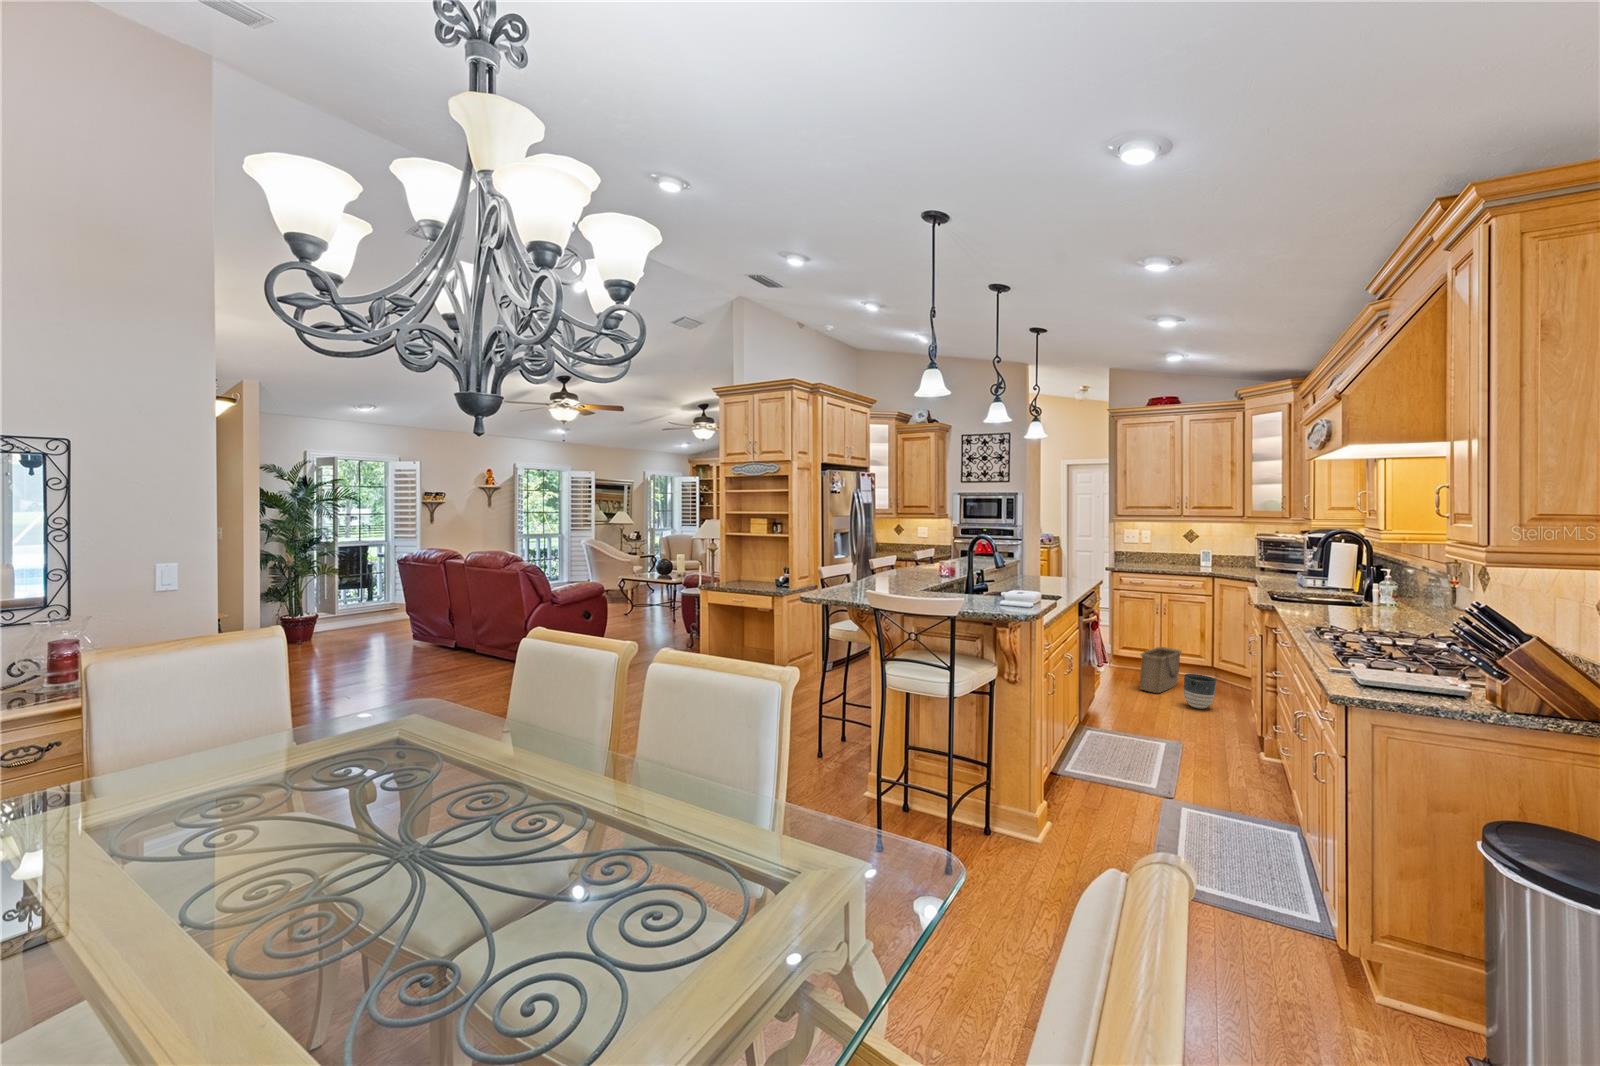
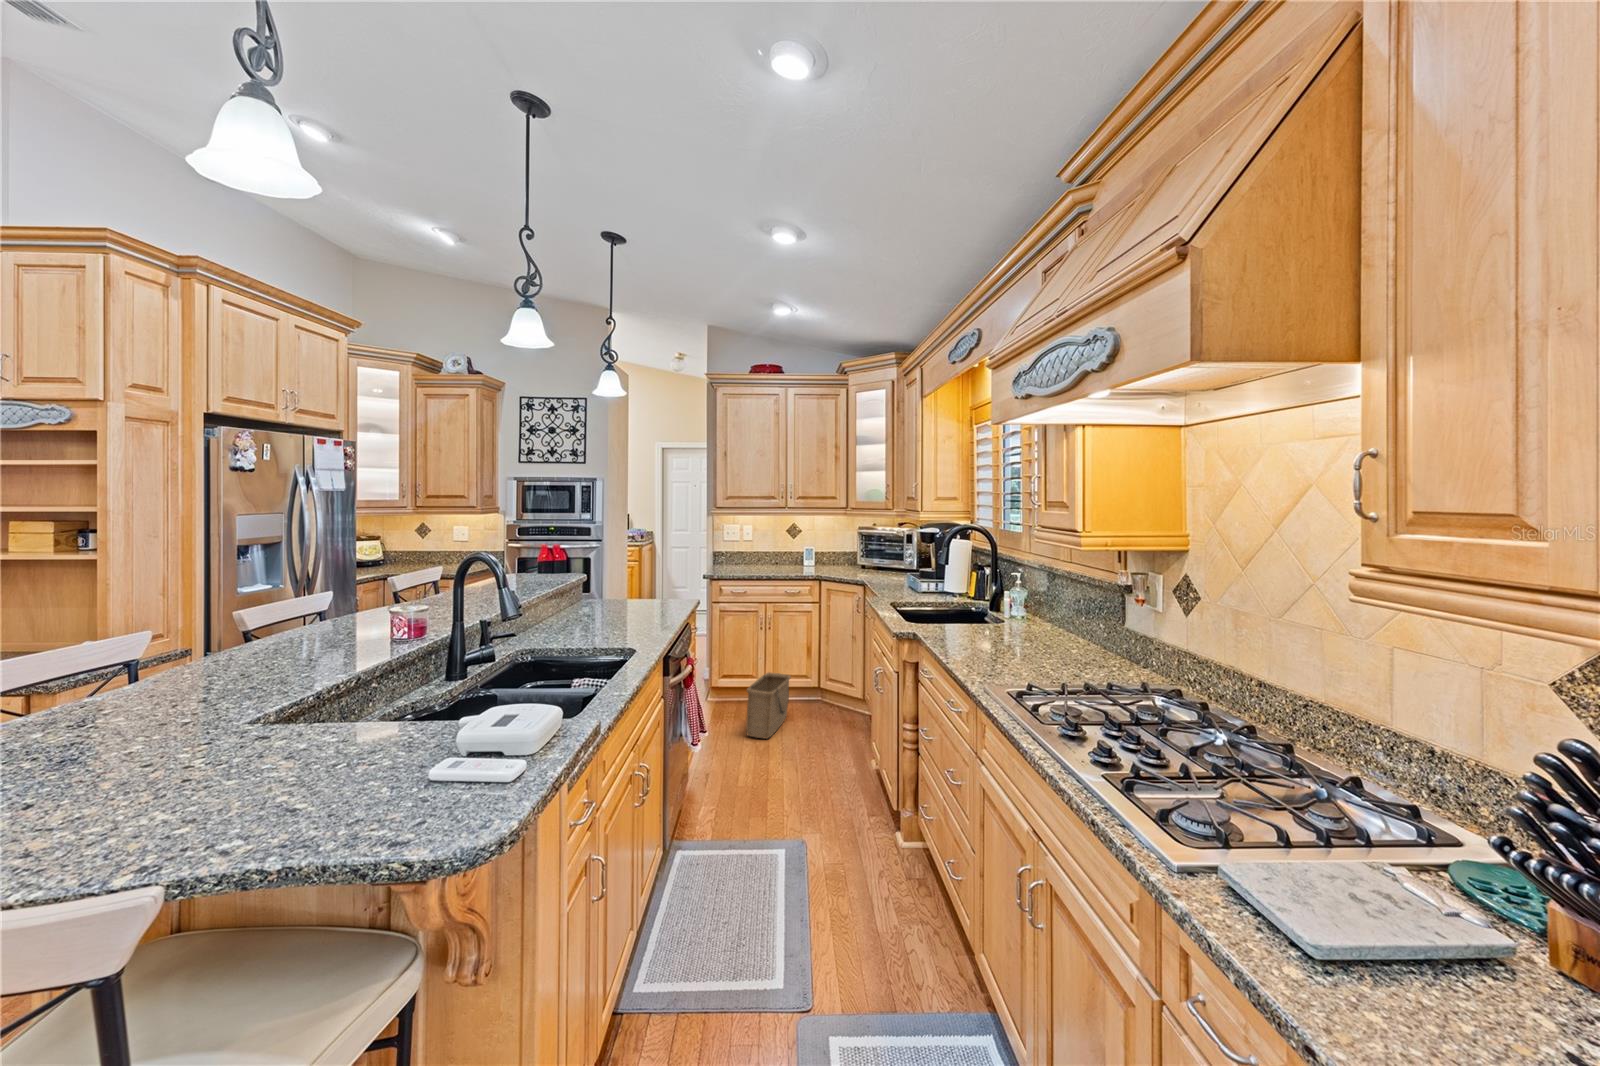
planter: present [1184,674,1217,709] -> none [799,711,834,756]

